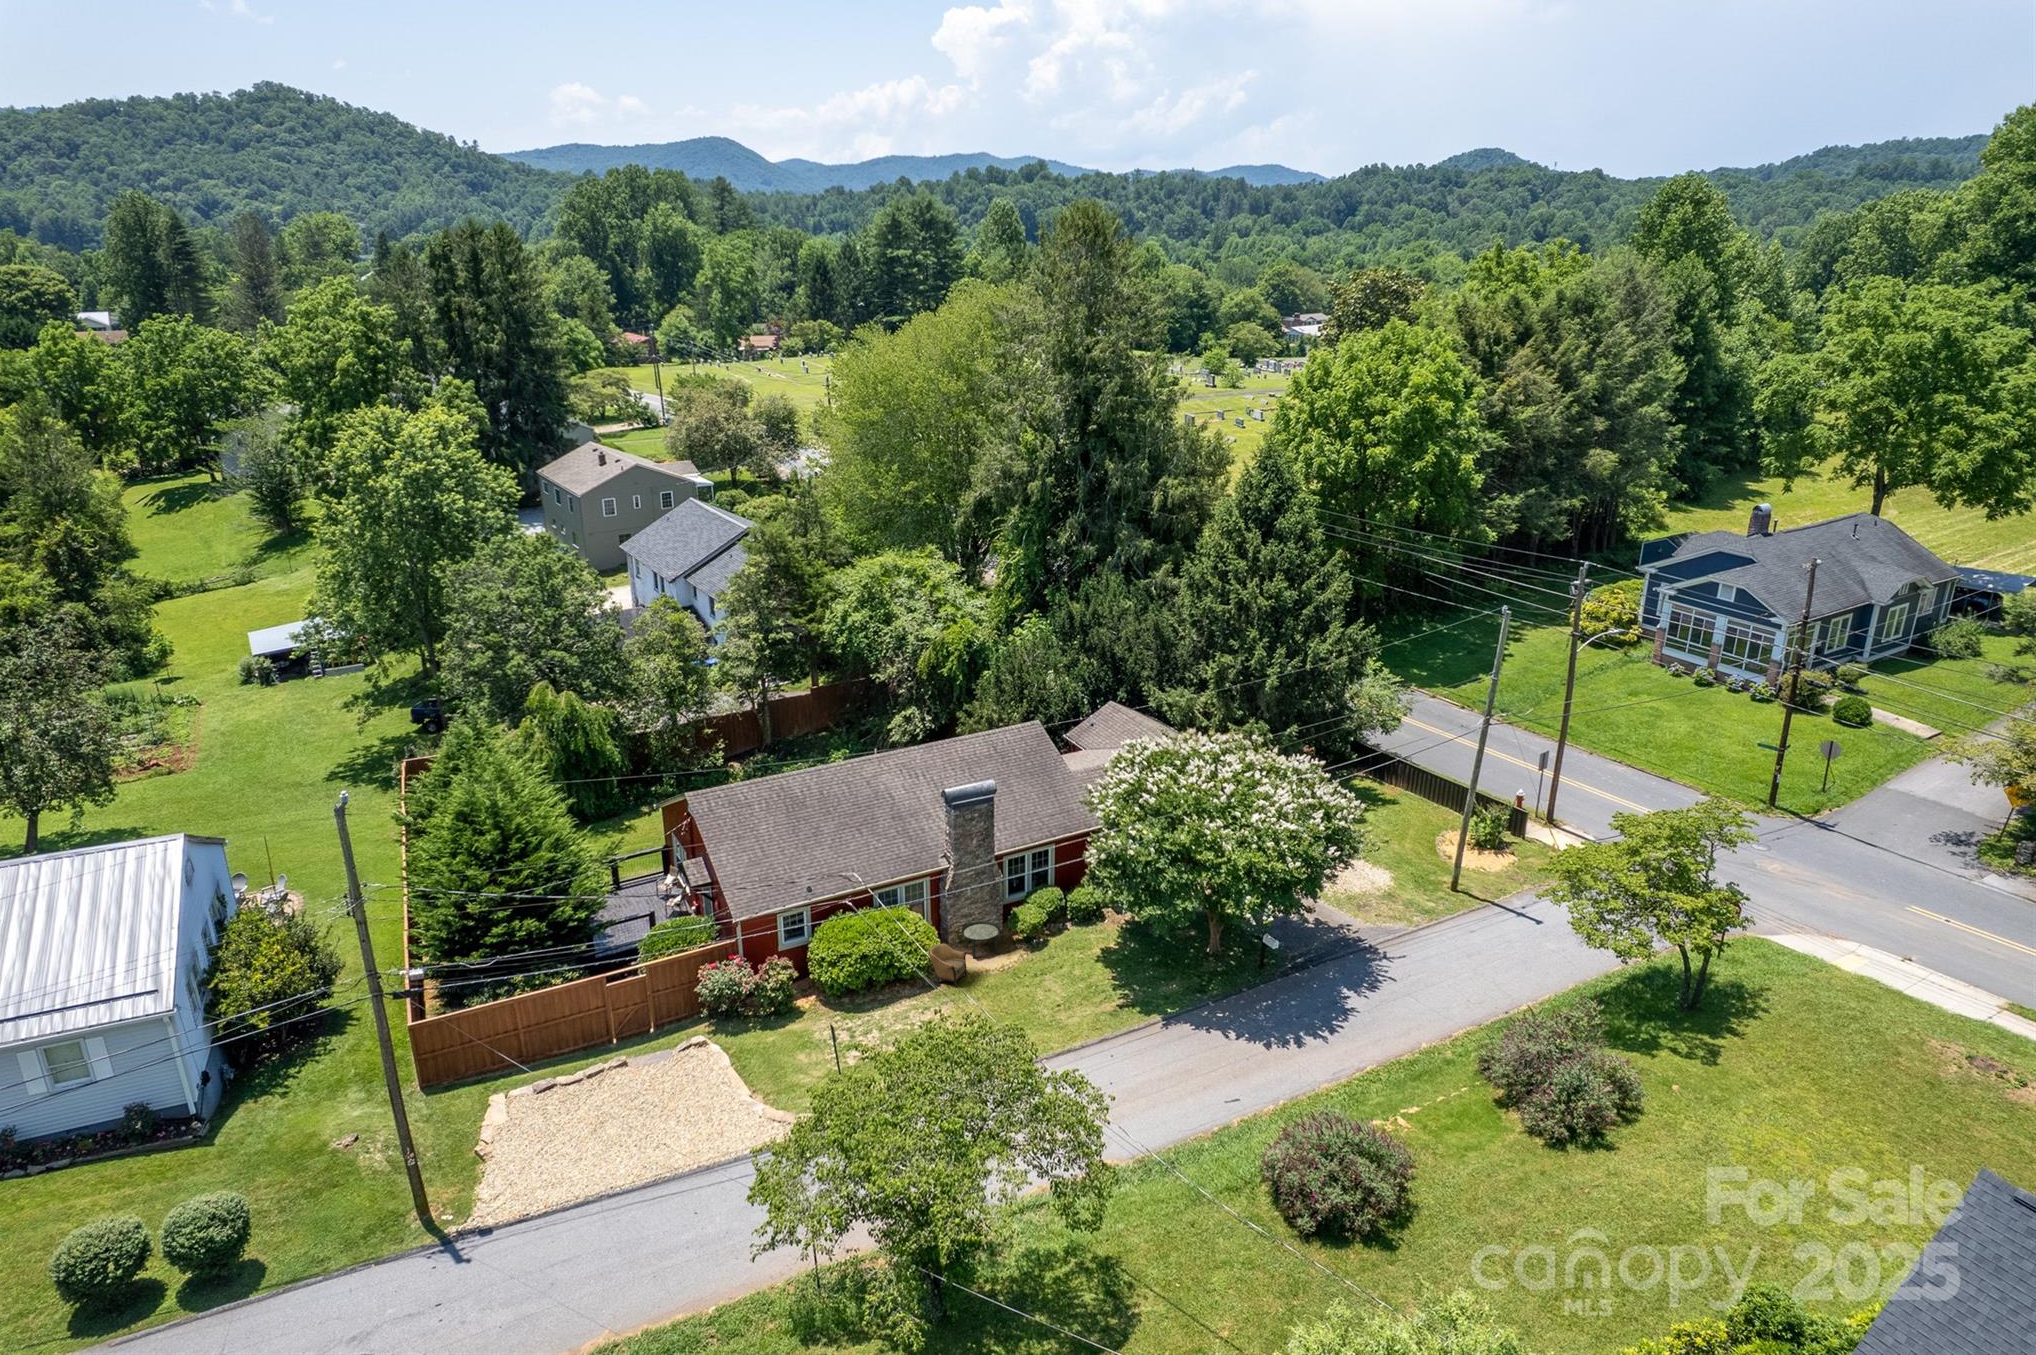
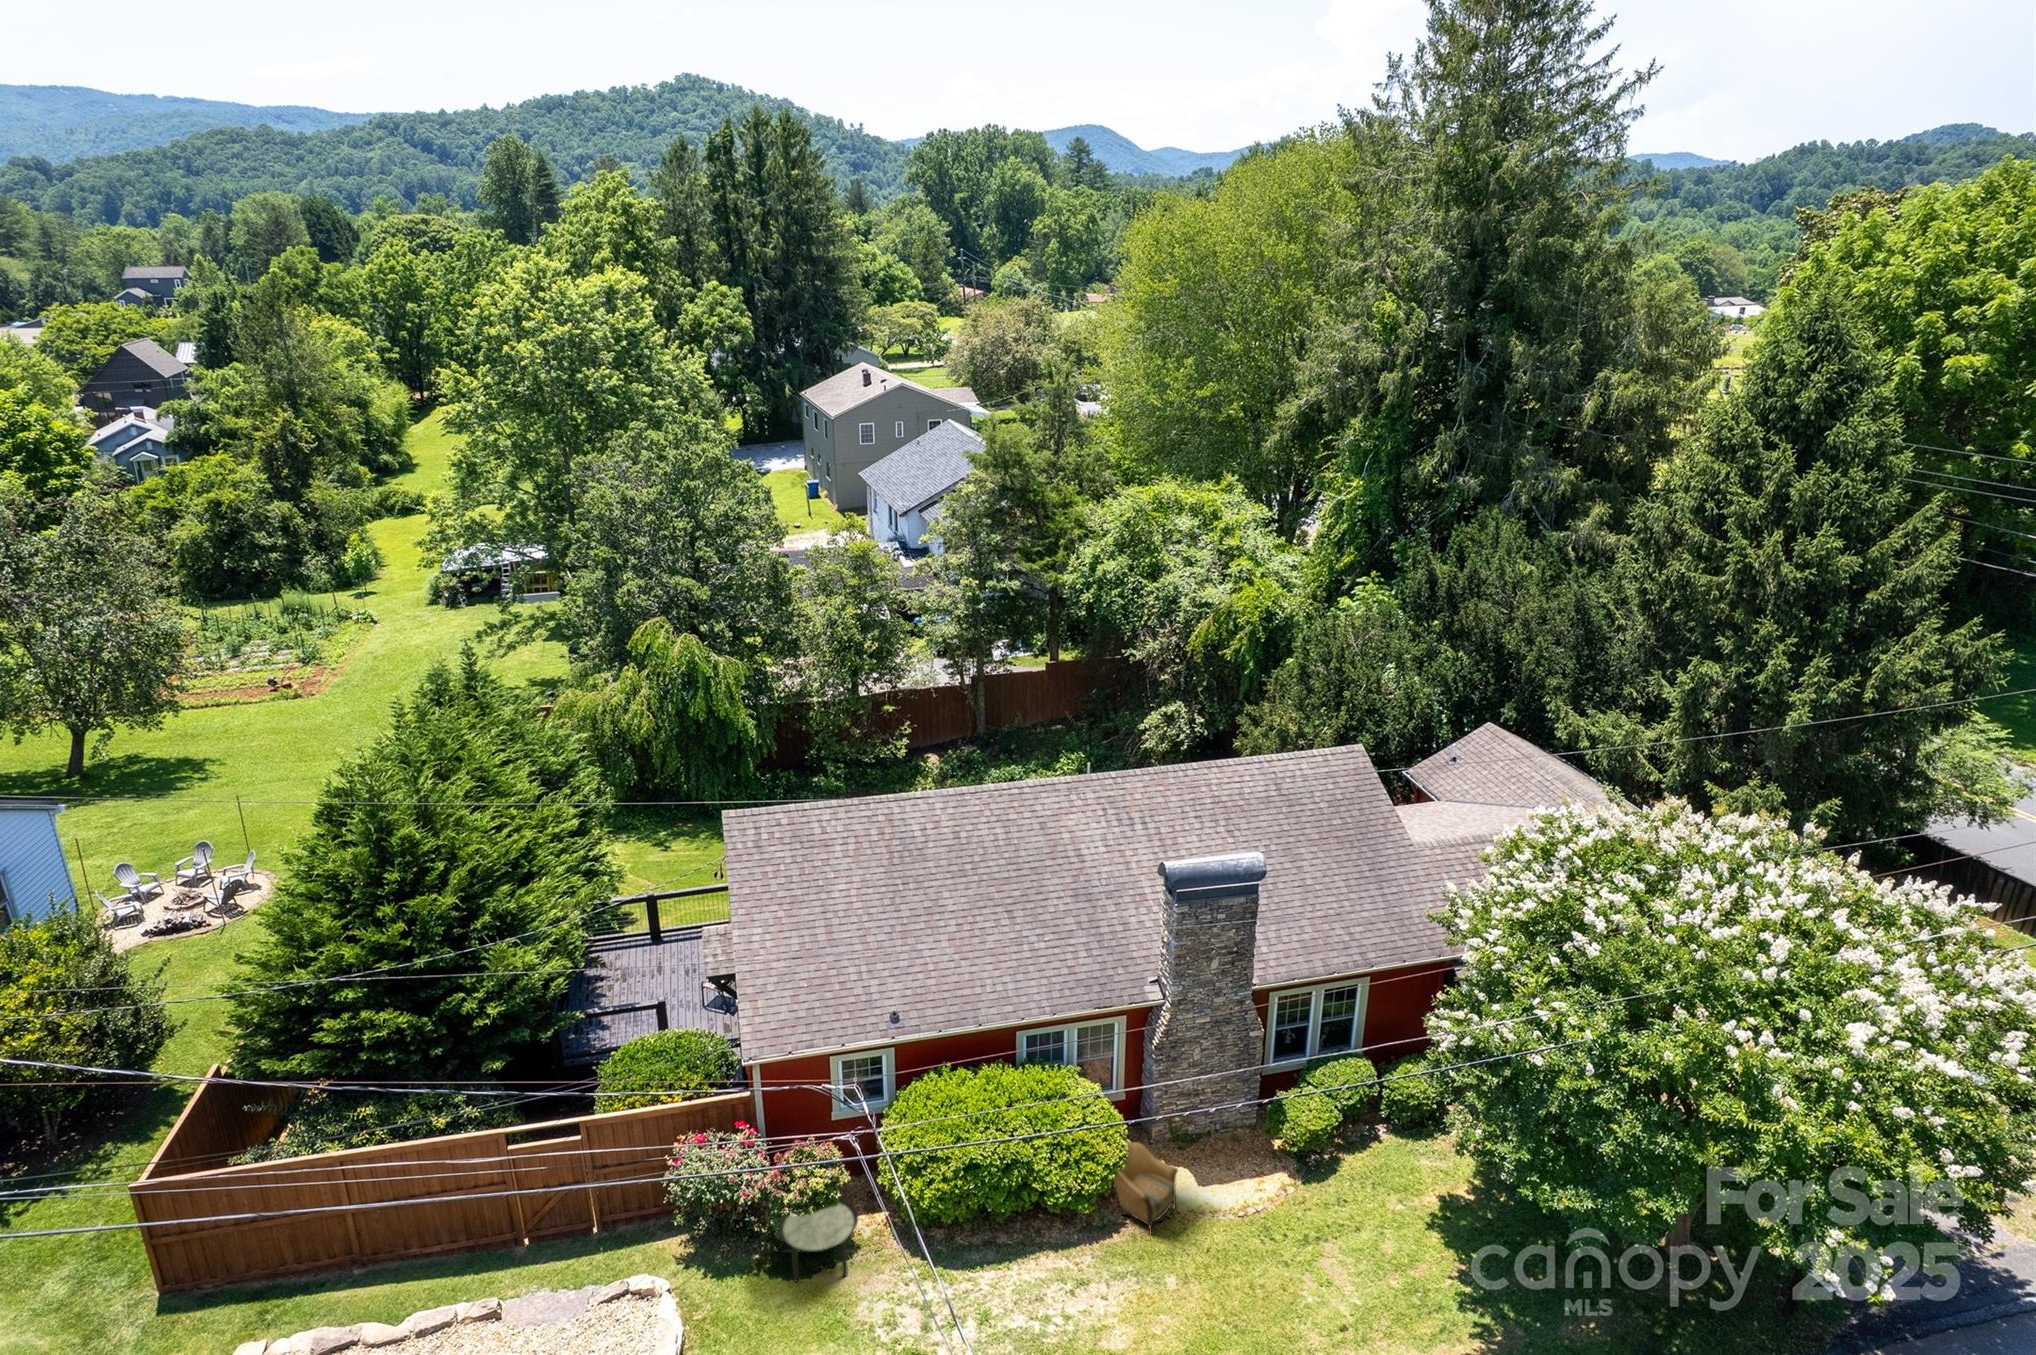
round table: present [961,922,1000,959] -> present [778,1197,858,1282]

